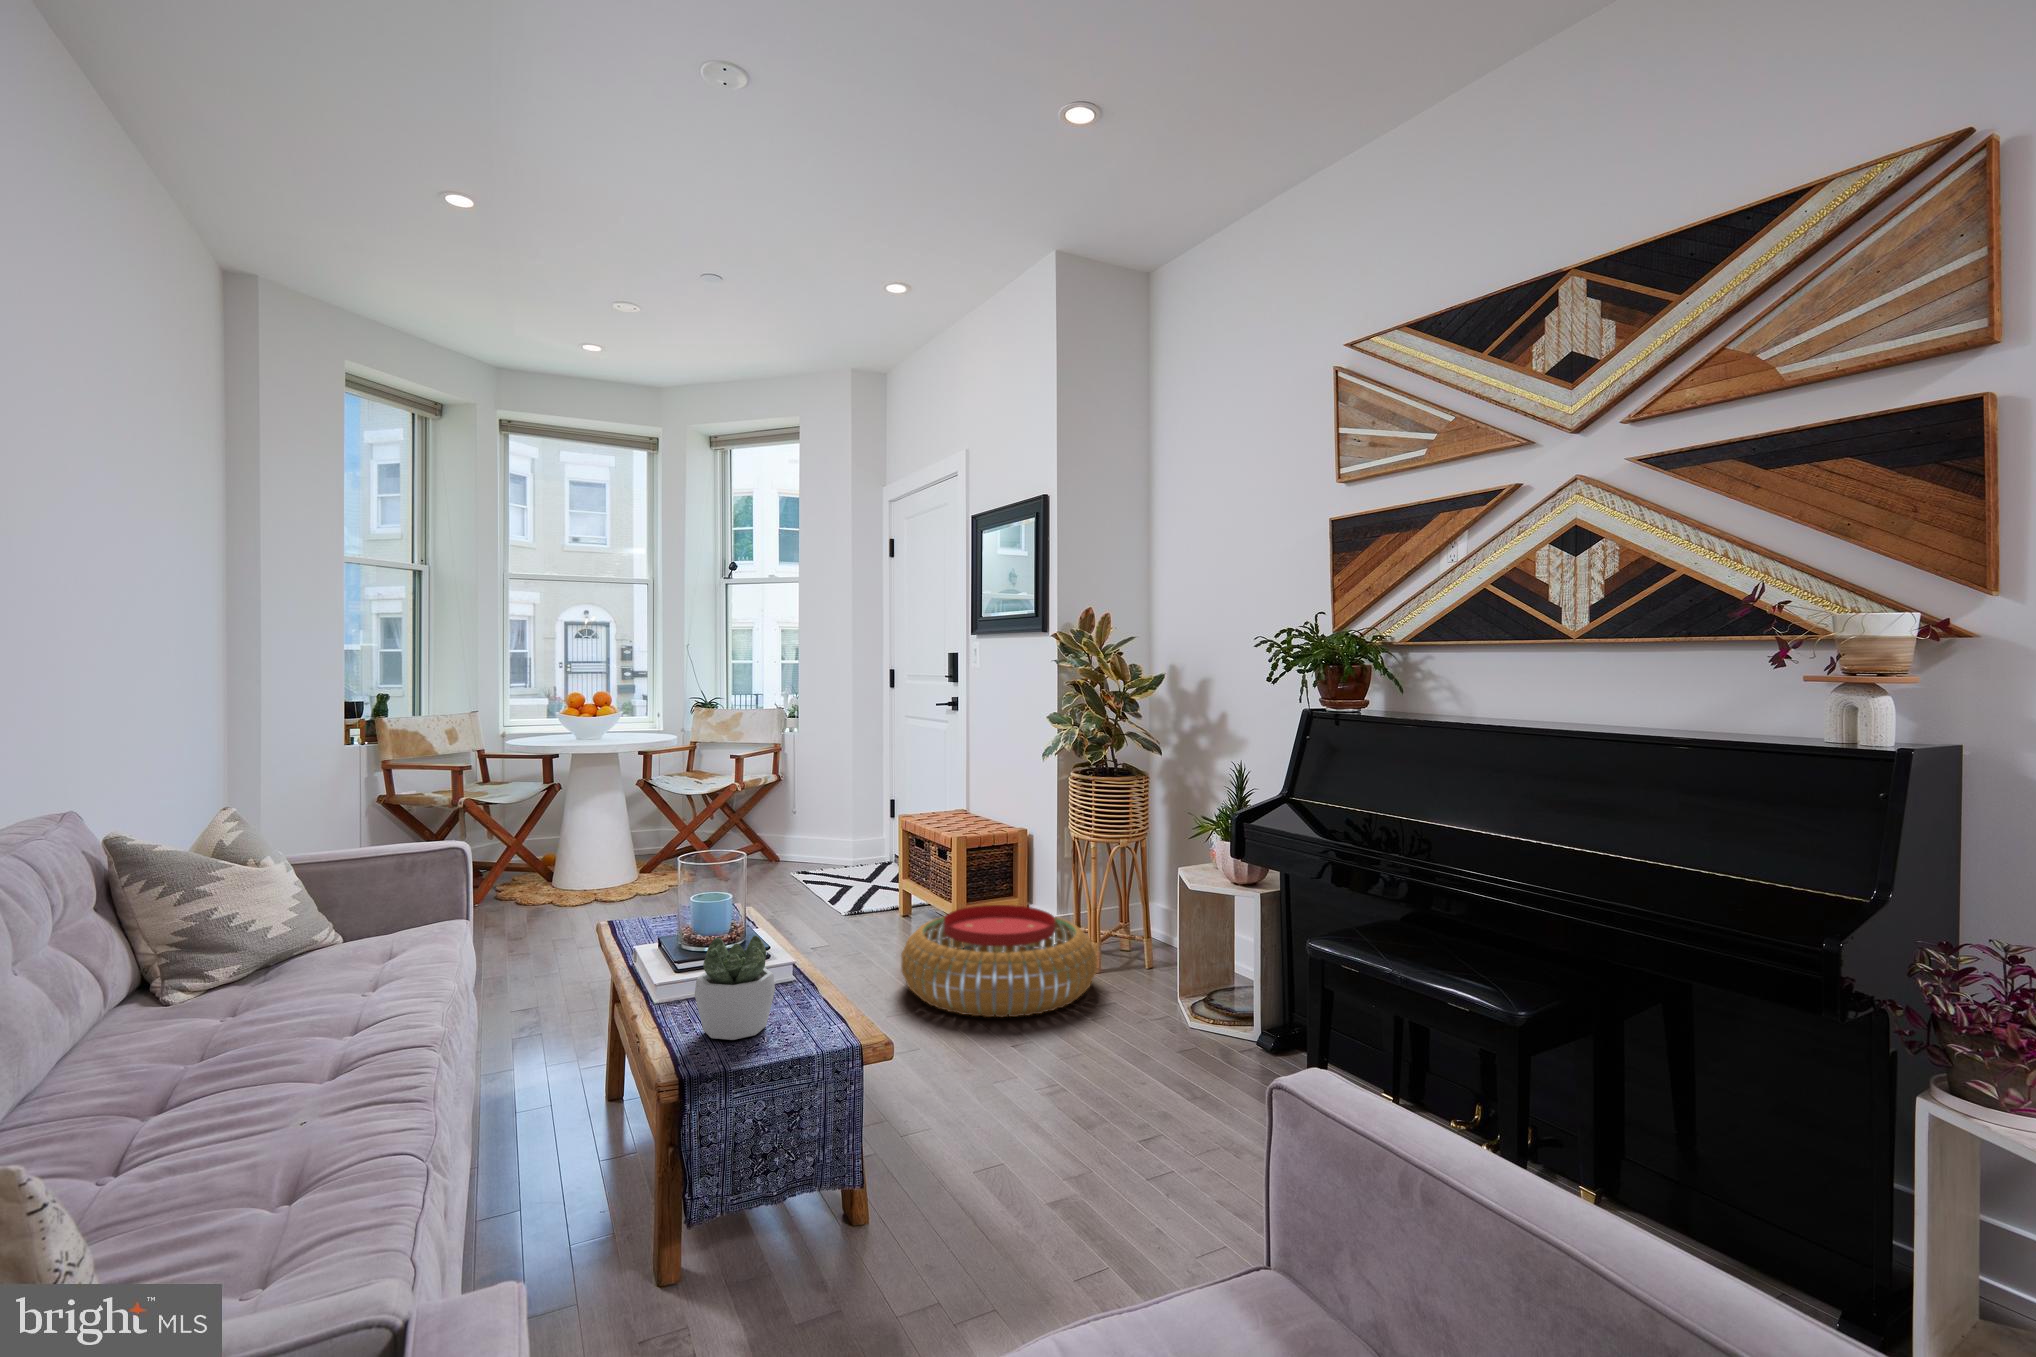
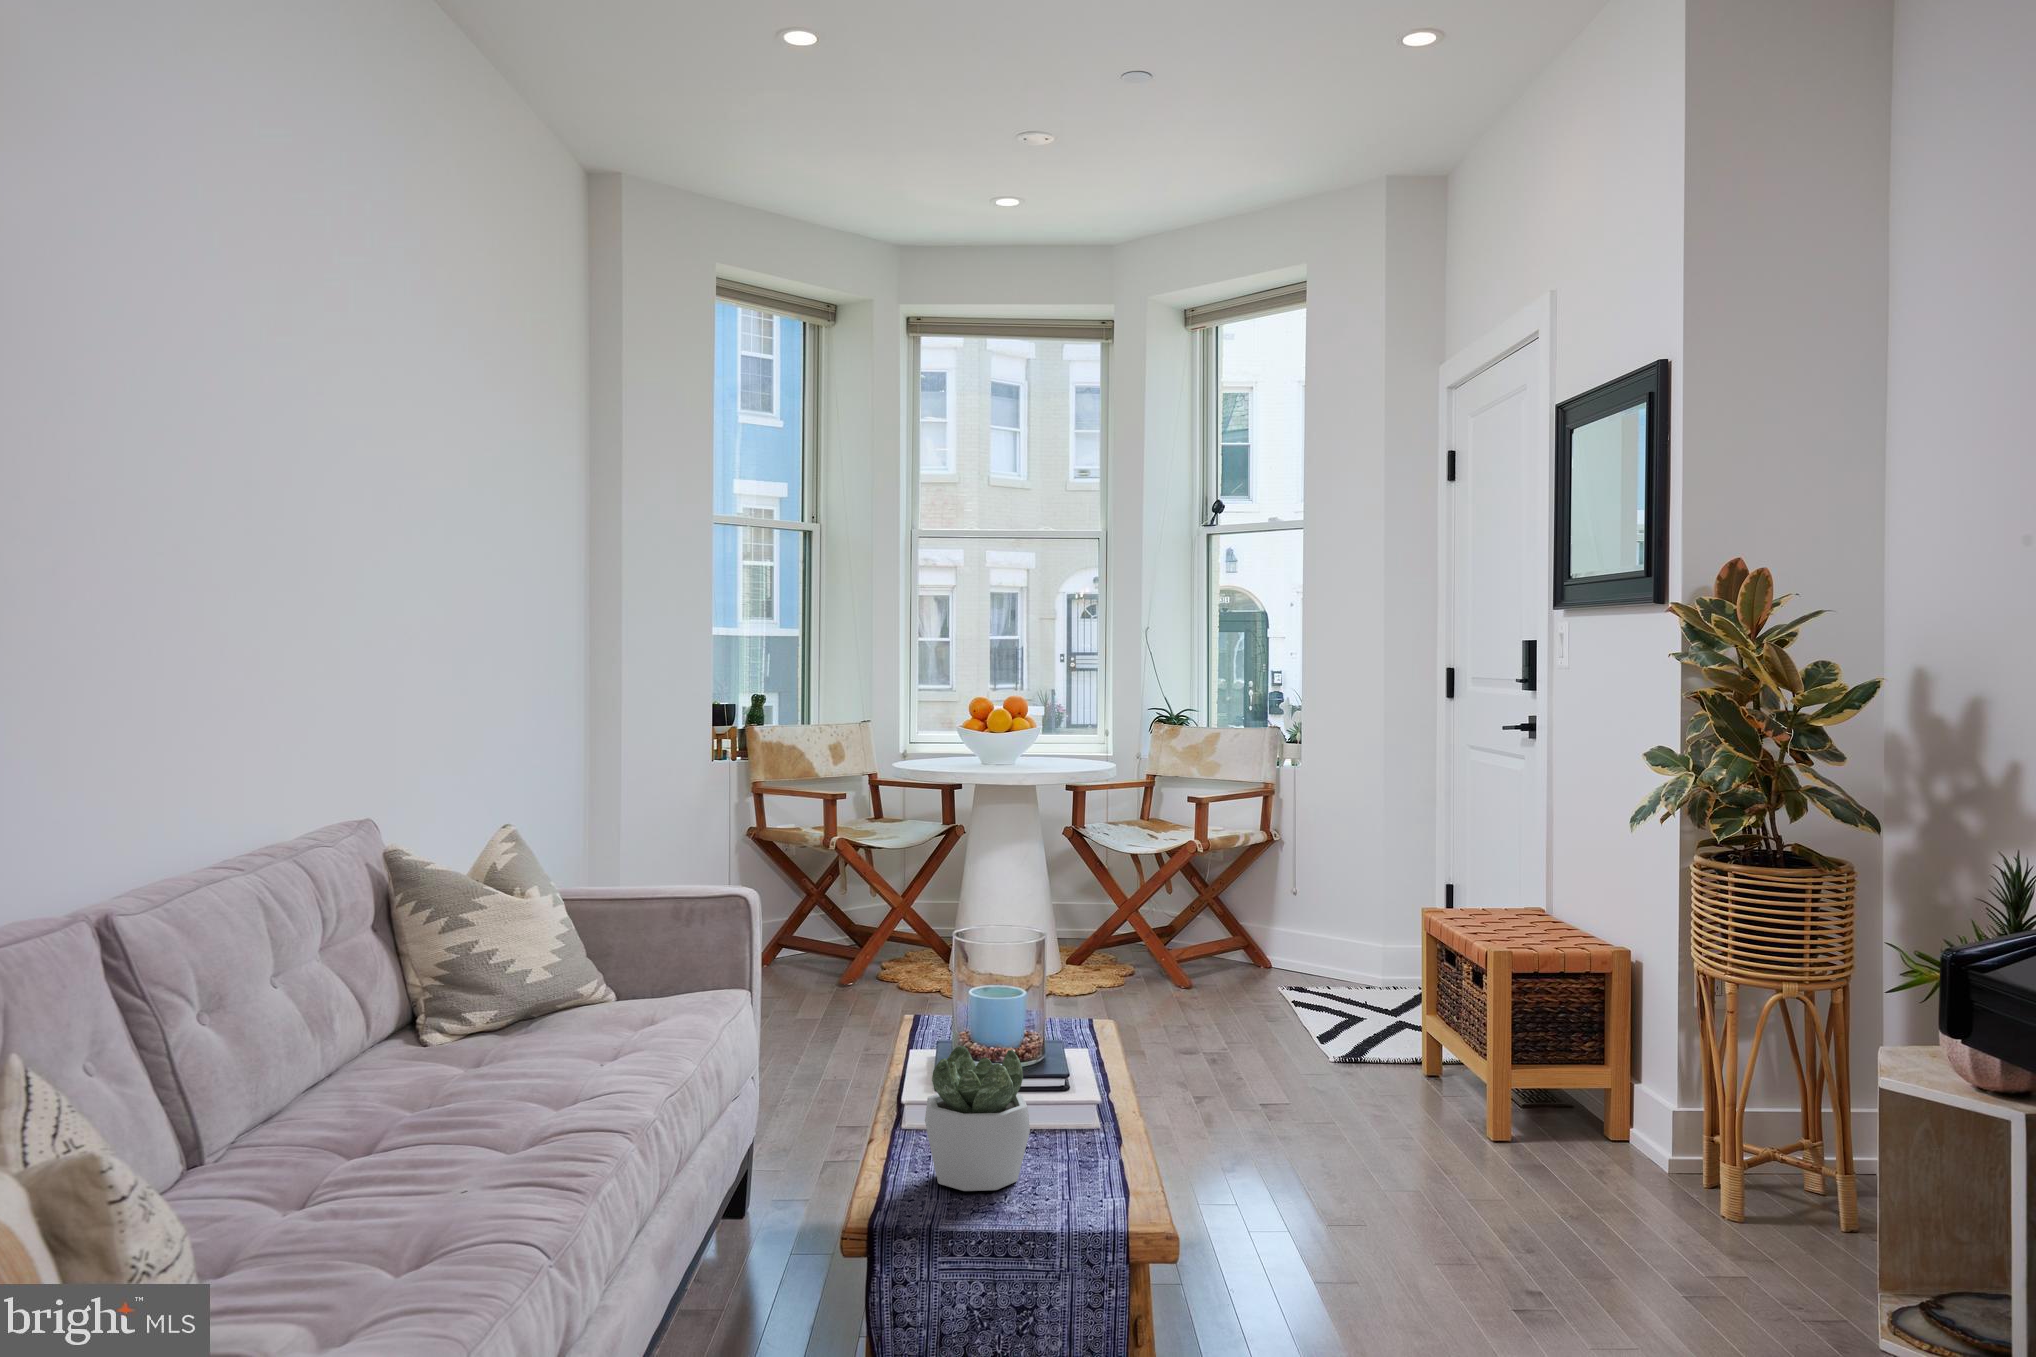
pouf: present [901,905,1097,1017] -> none [1359,1065,1703,1258]

